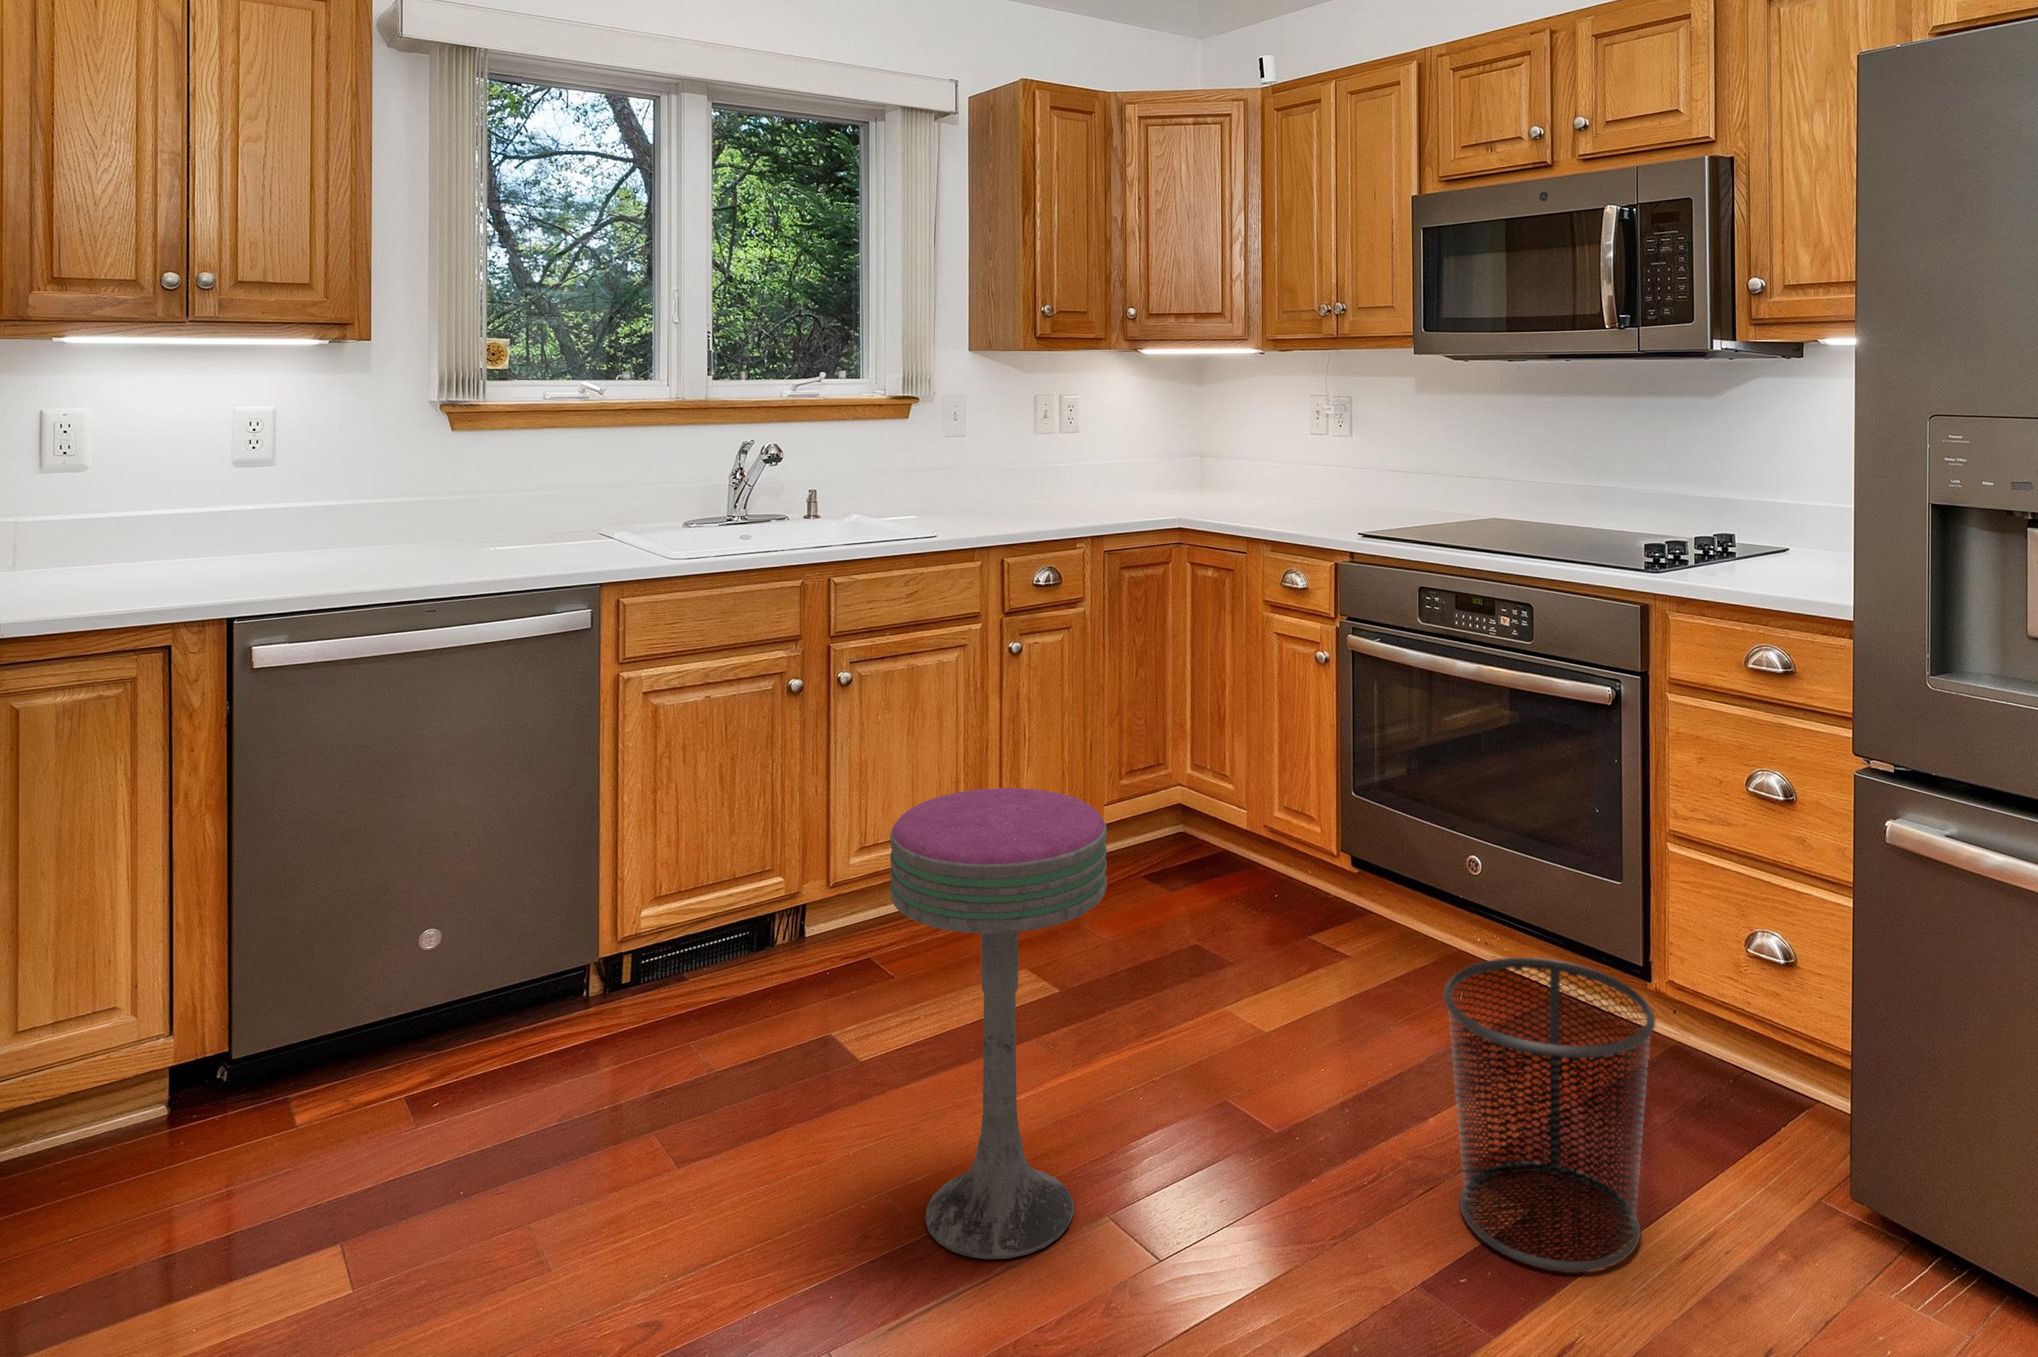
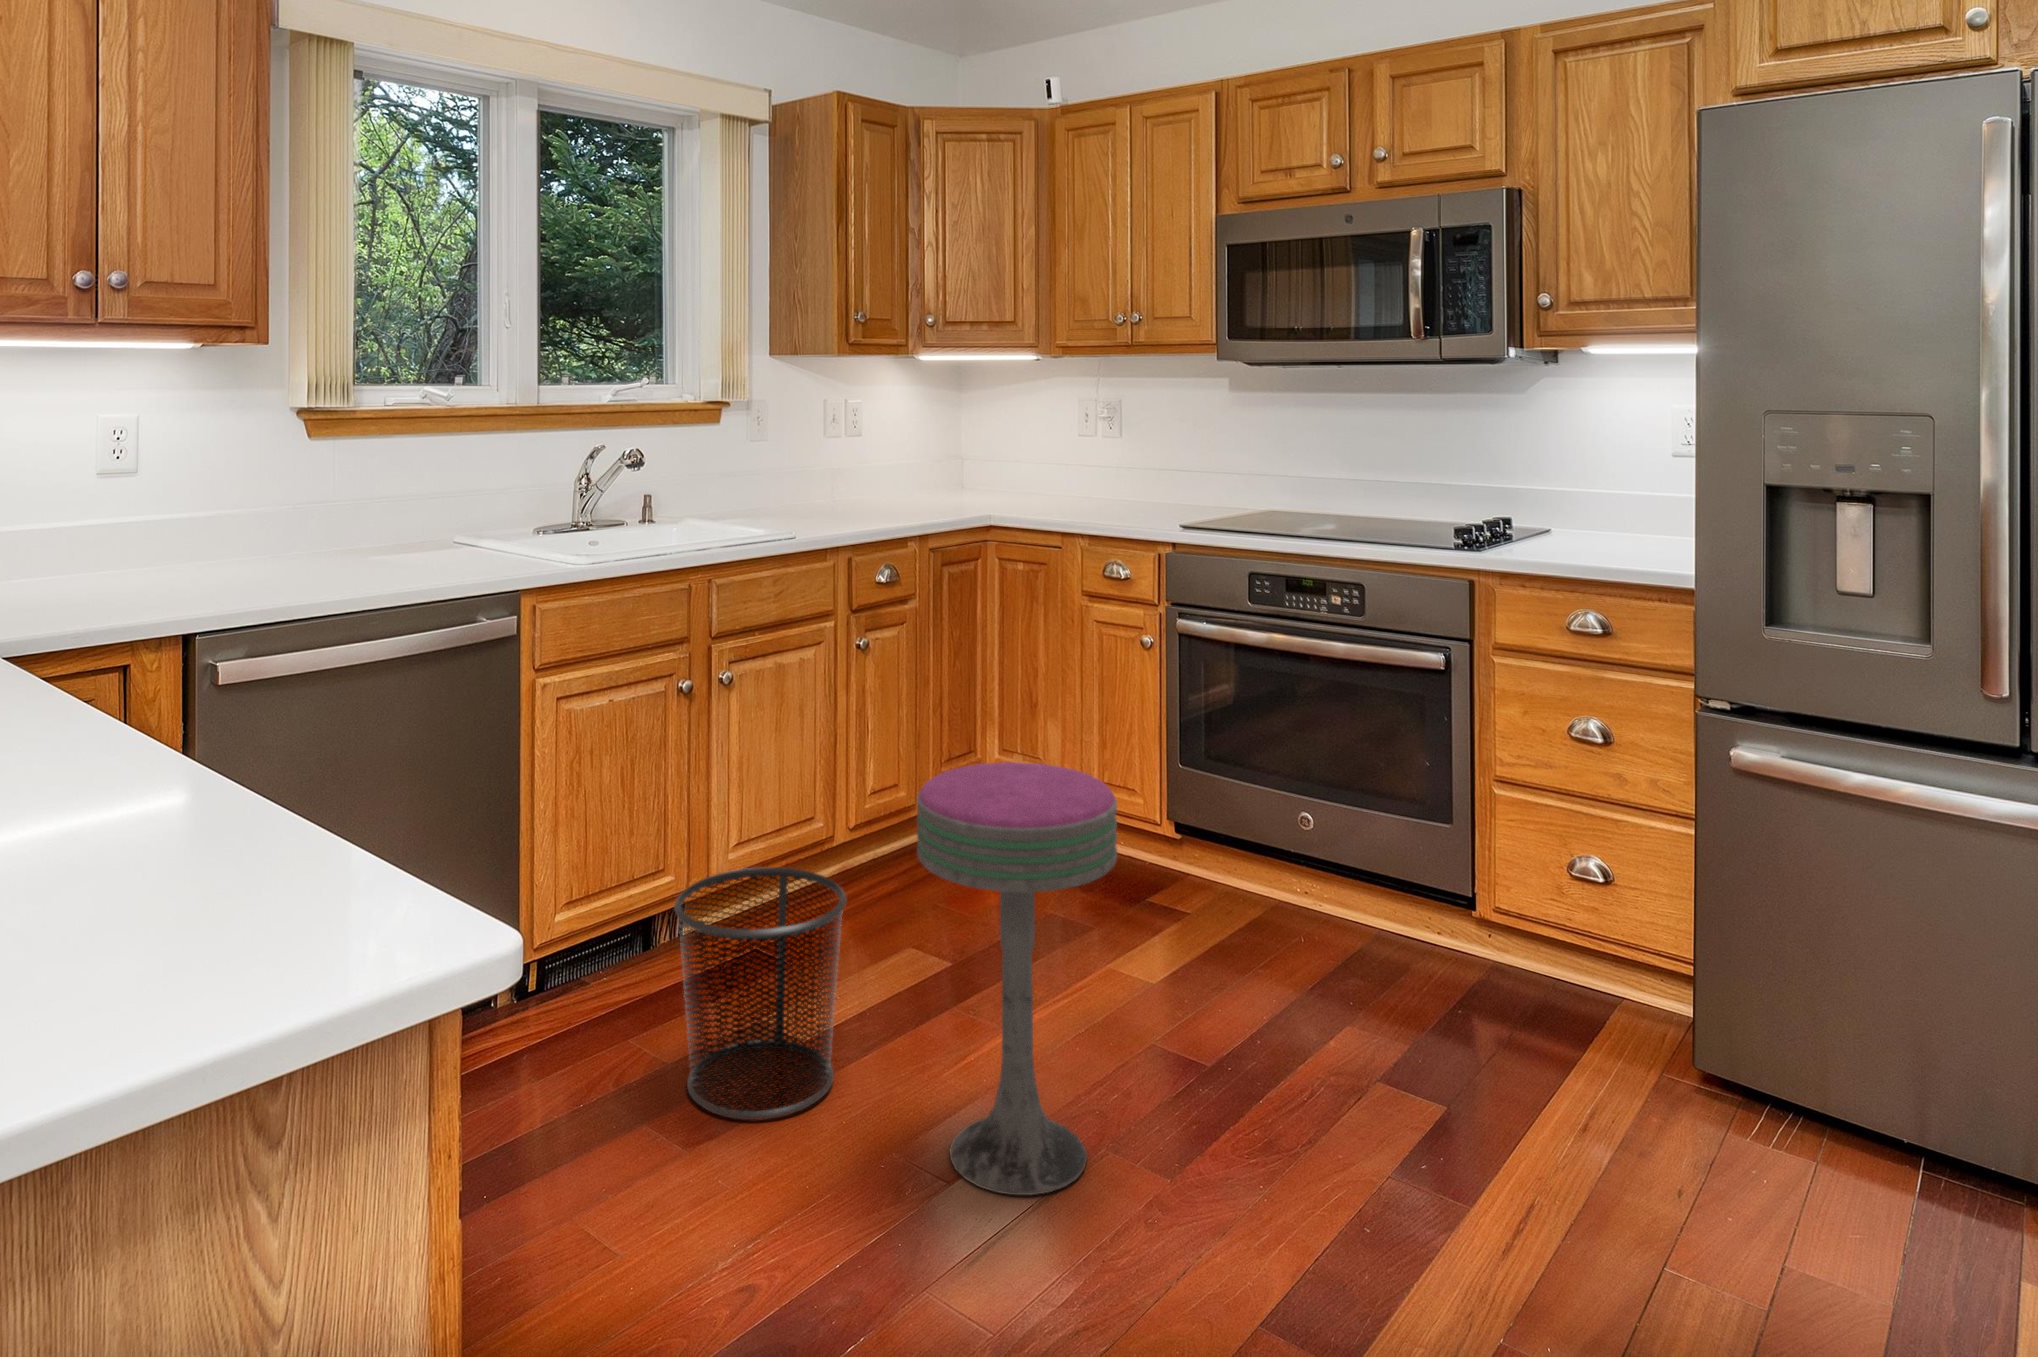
waste bin: present [1443,958,1655,1272] -> present [674,867,846,1120]

